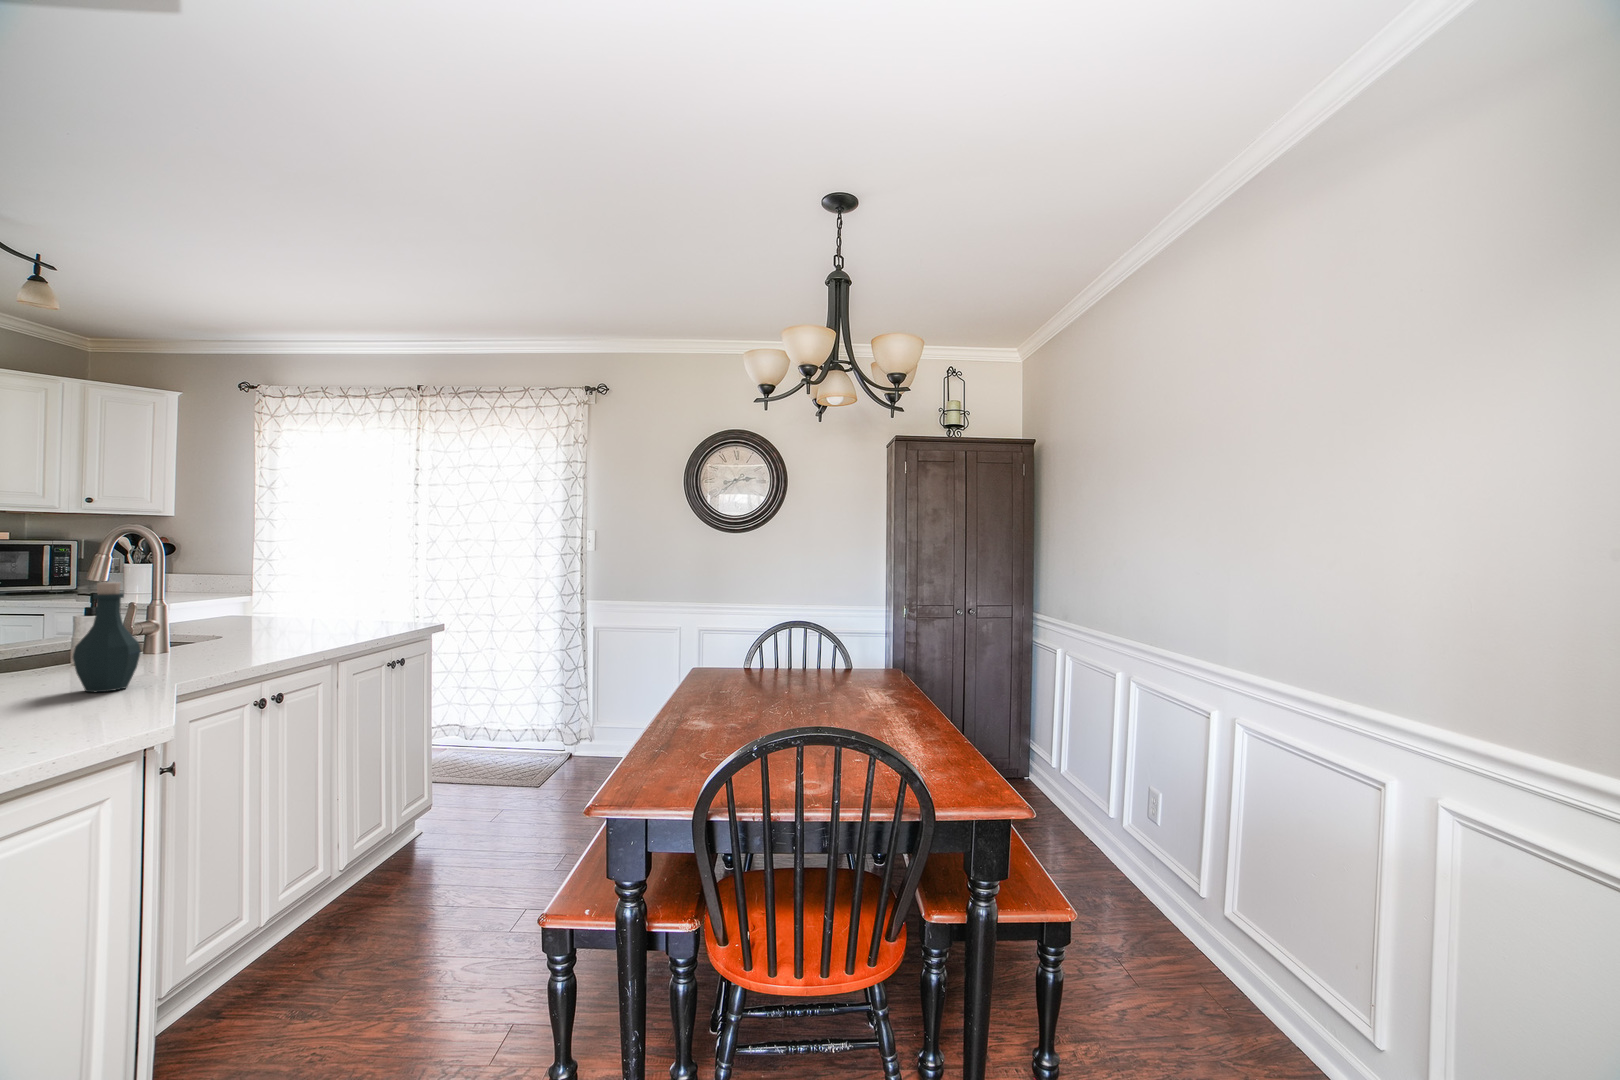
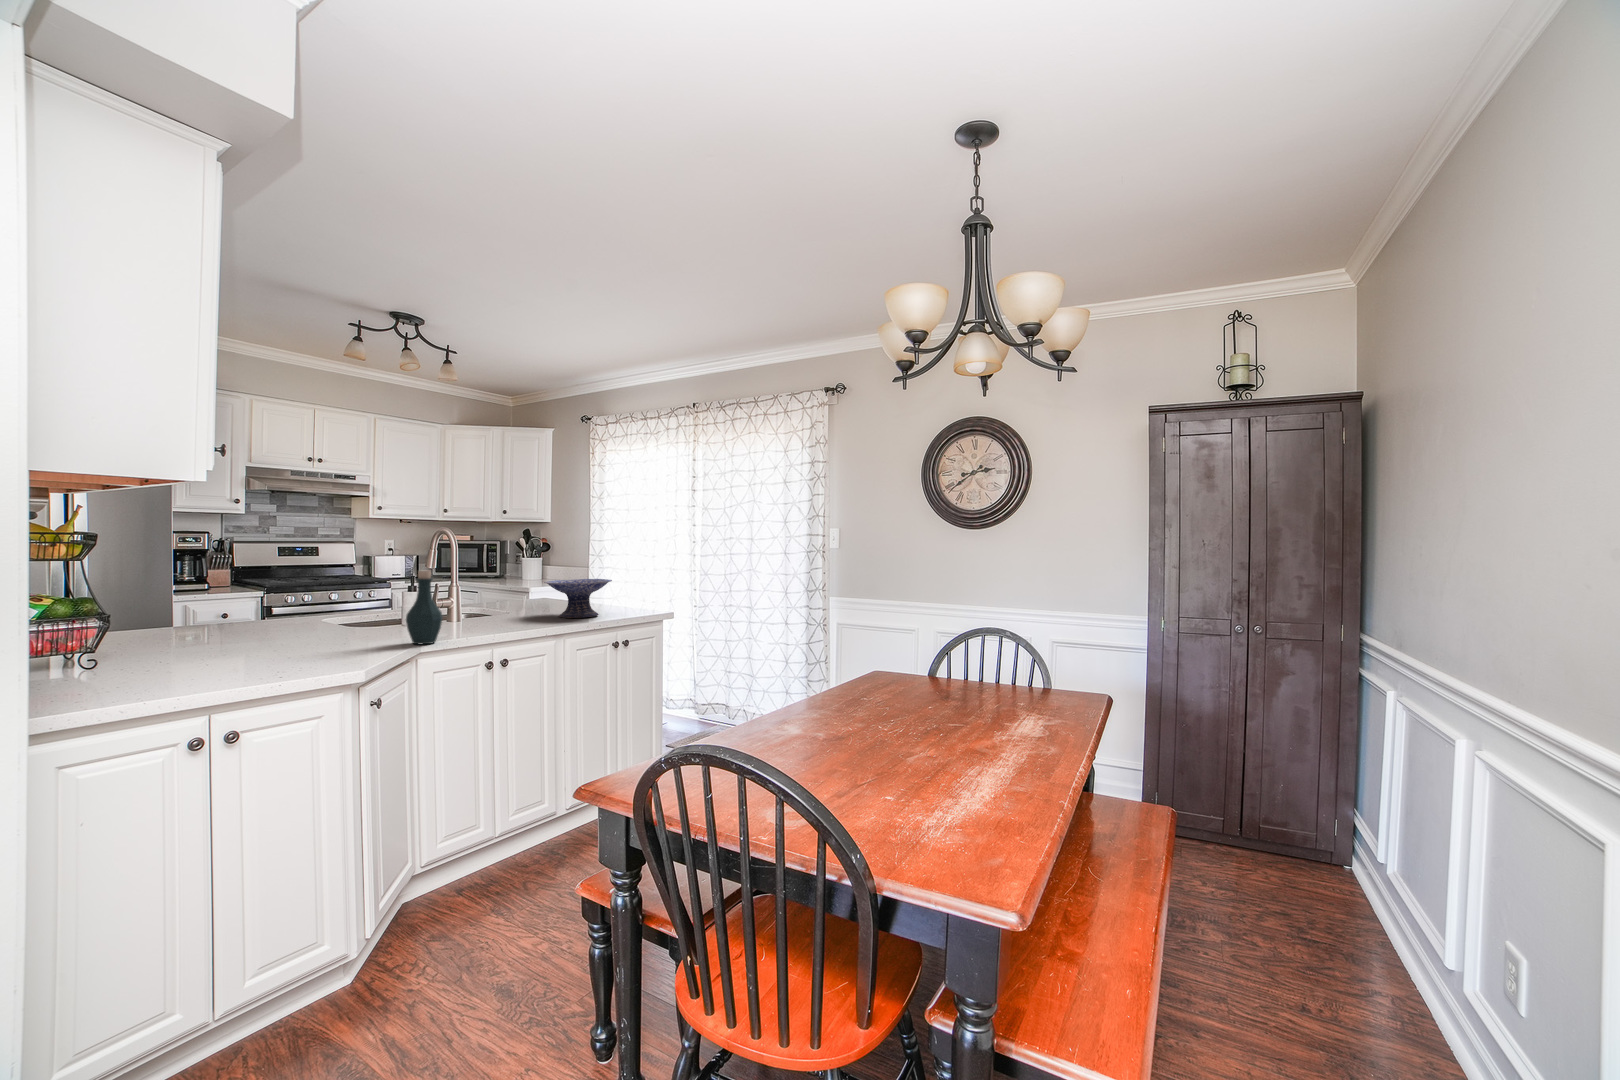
decorative bowl: none [257,588,359,638] -> present [544,579,612,618]

